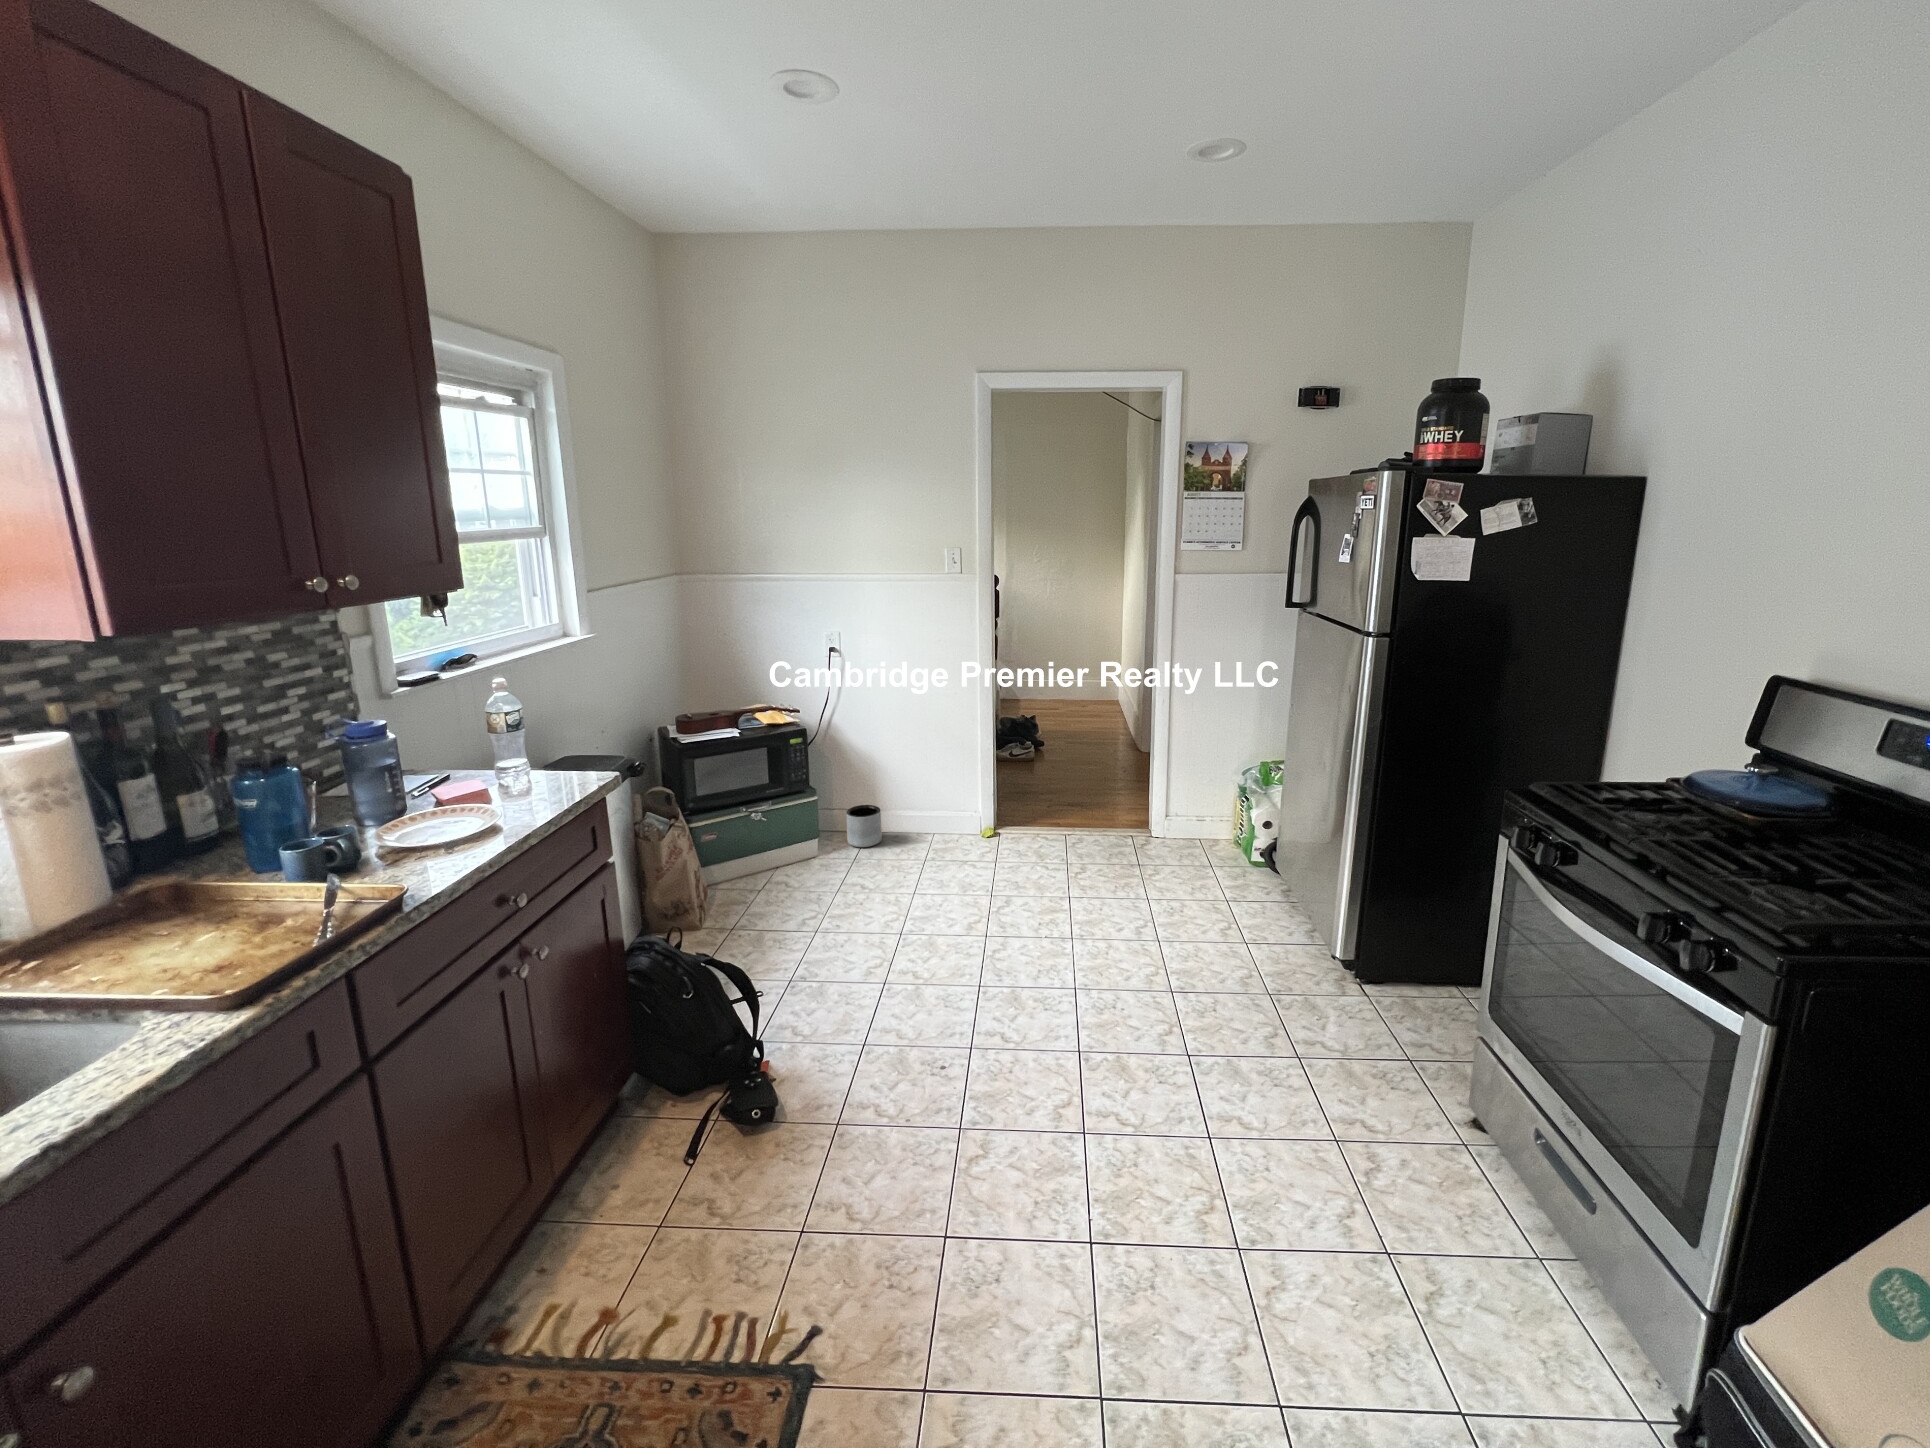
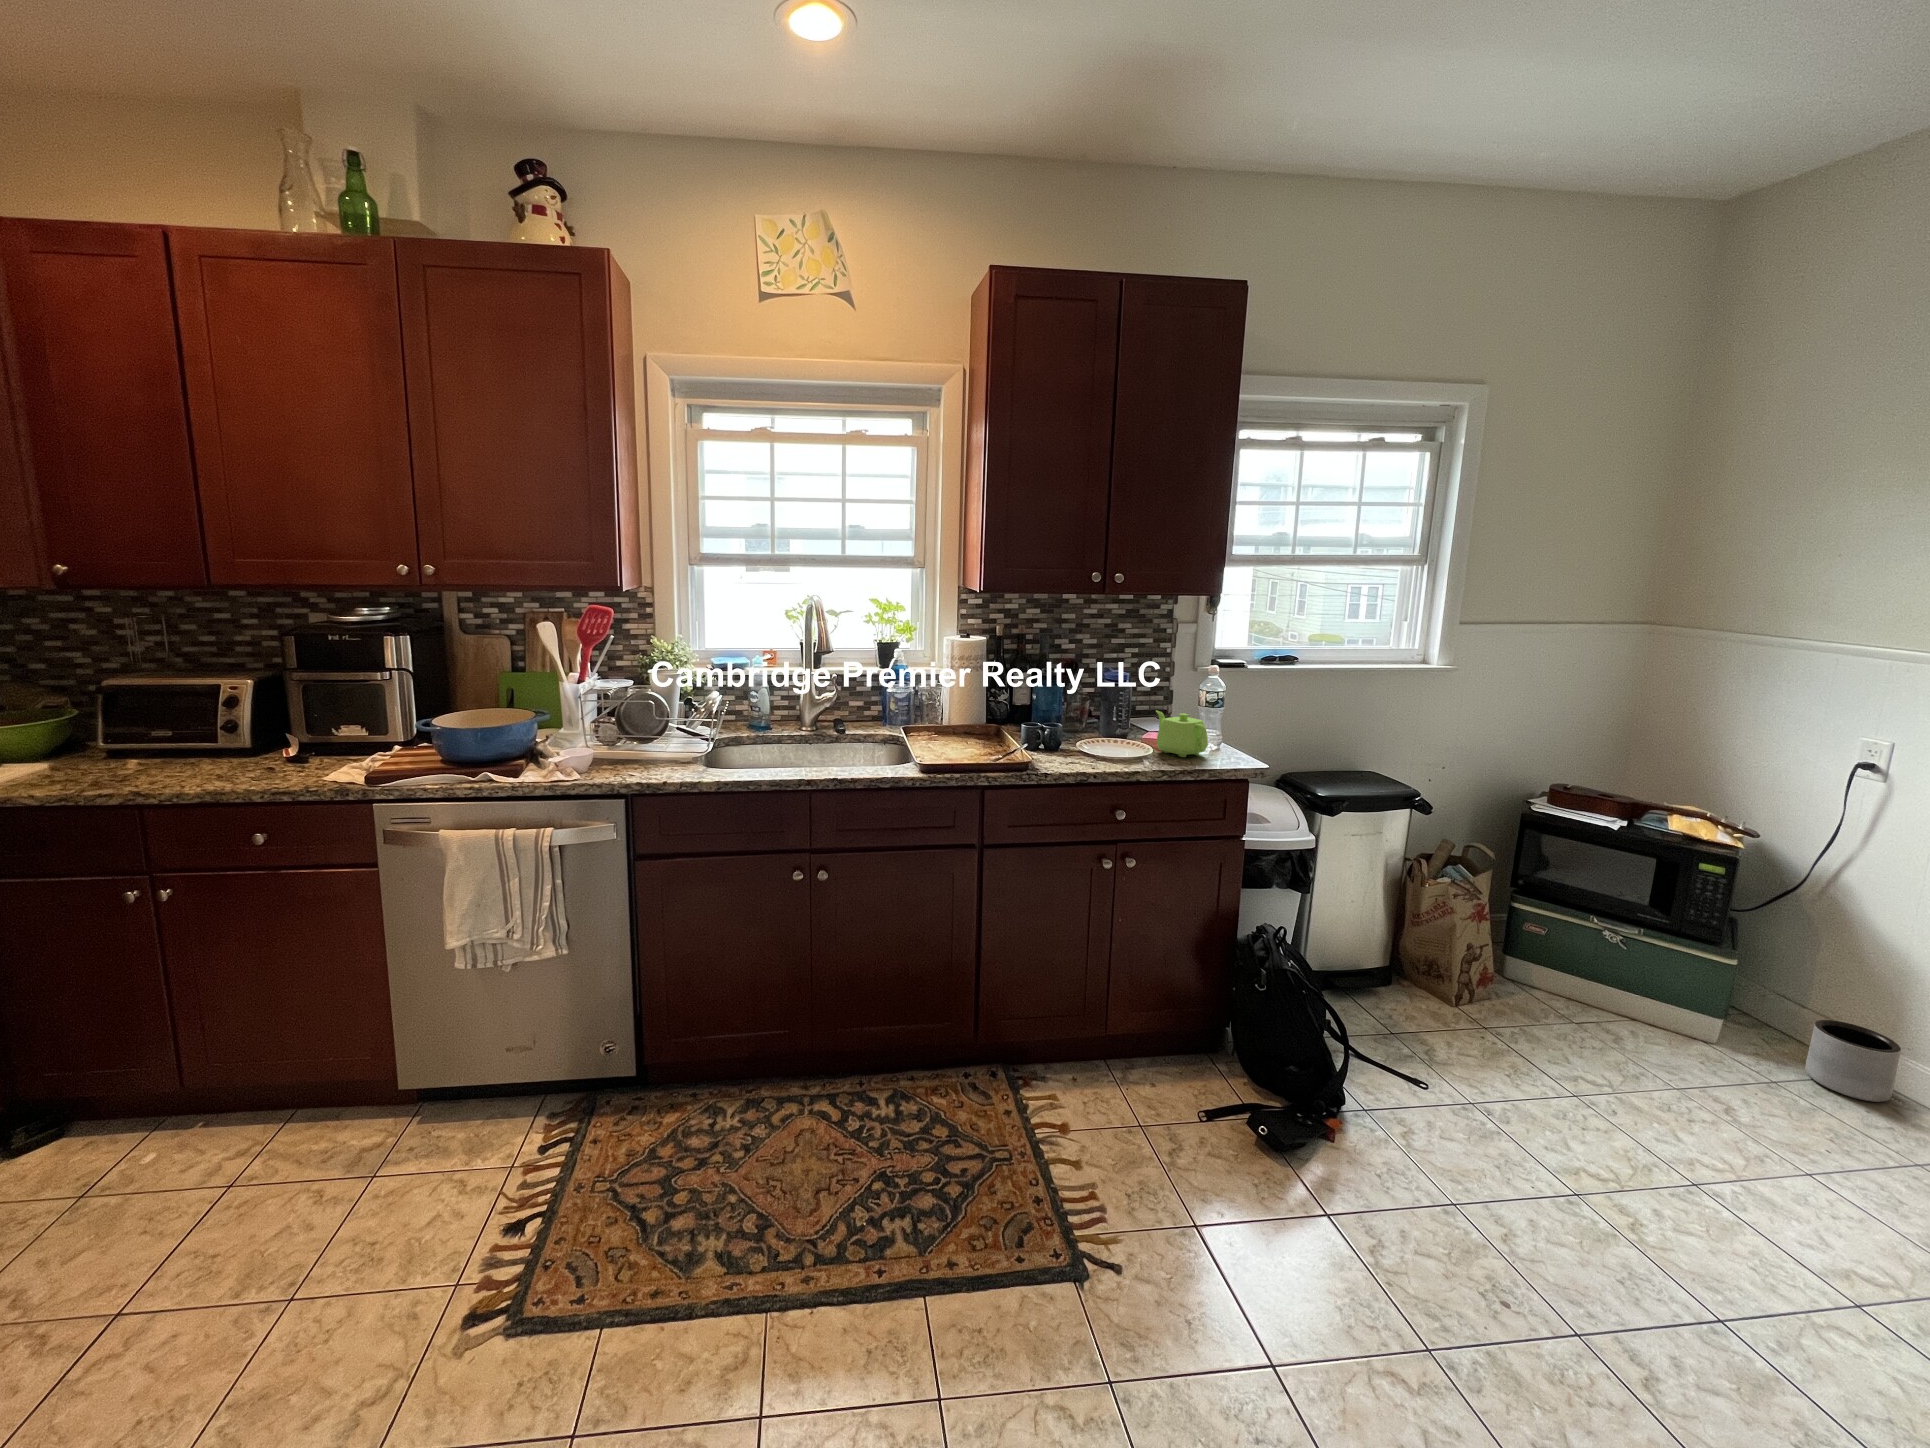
teapot: none [438,752,540,810] -> present [1156,711,1208,757]

